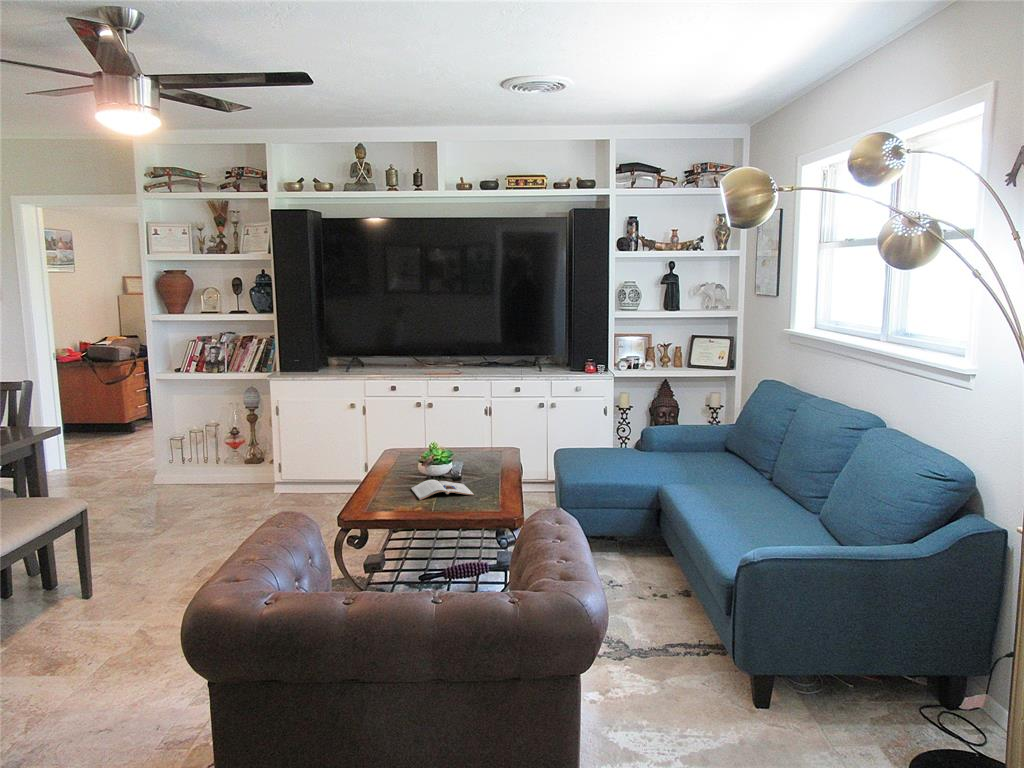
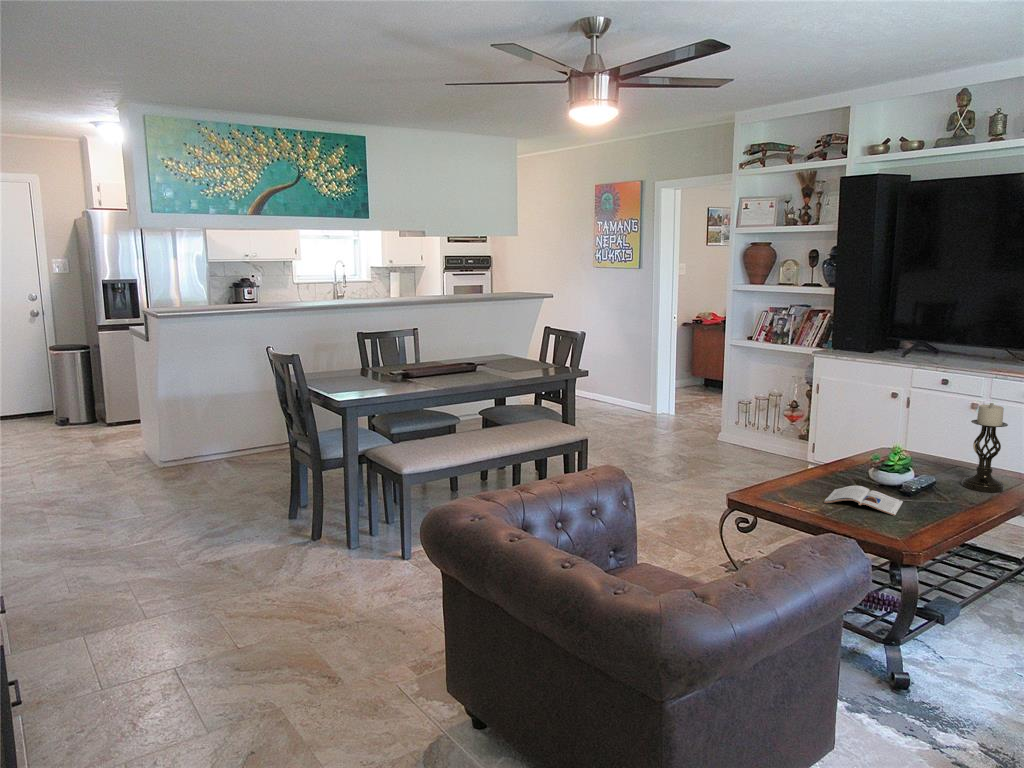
candle holder: none [472,396,501,465] -> present [961,403,1008,492]

